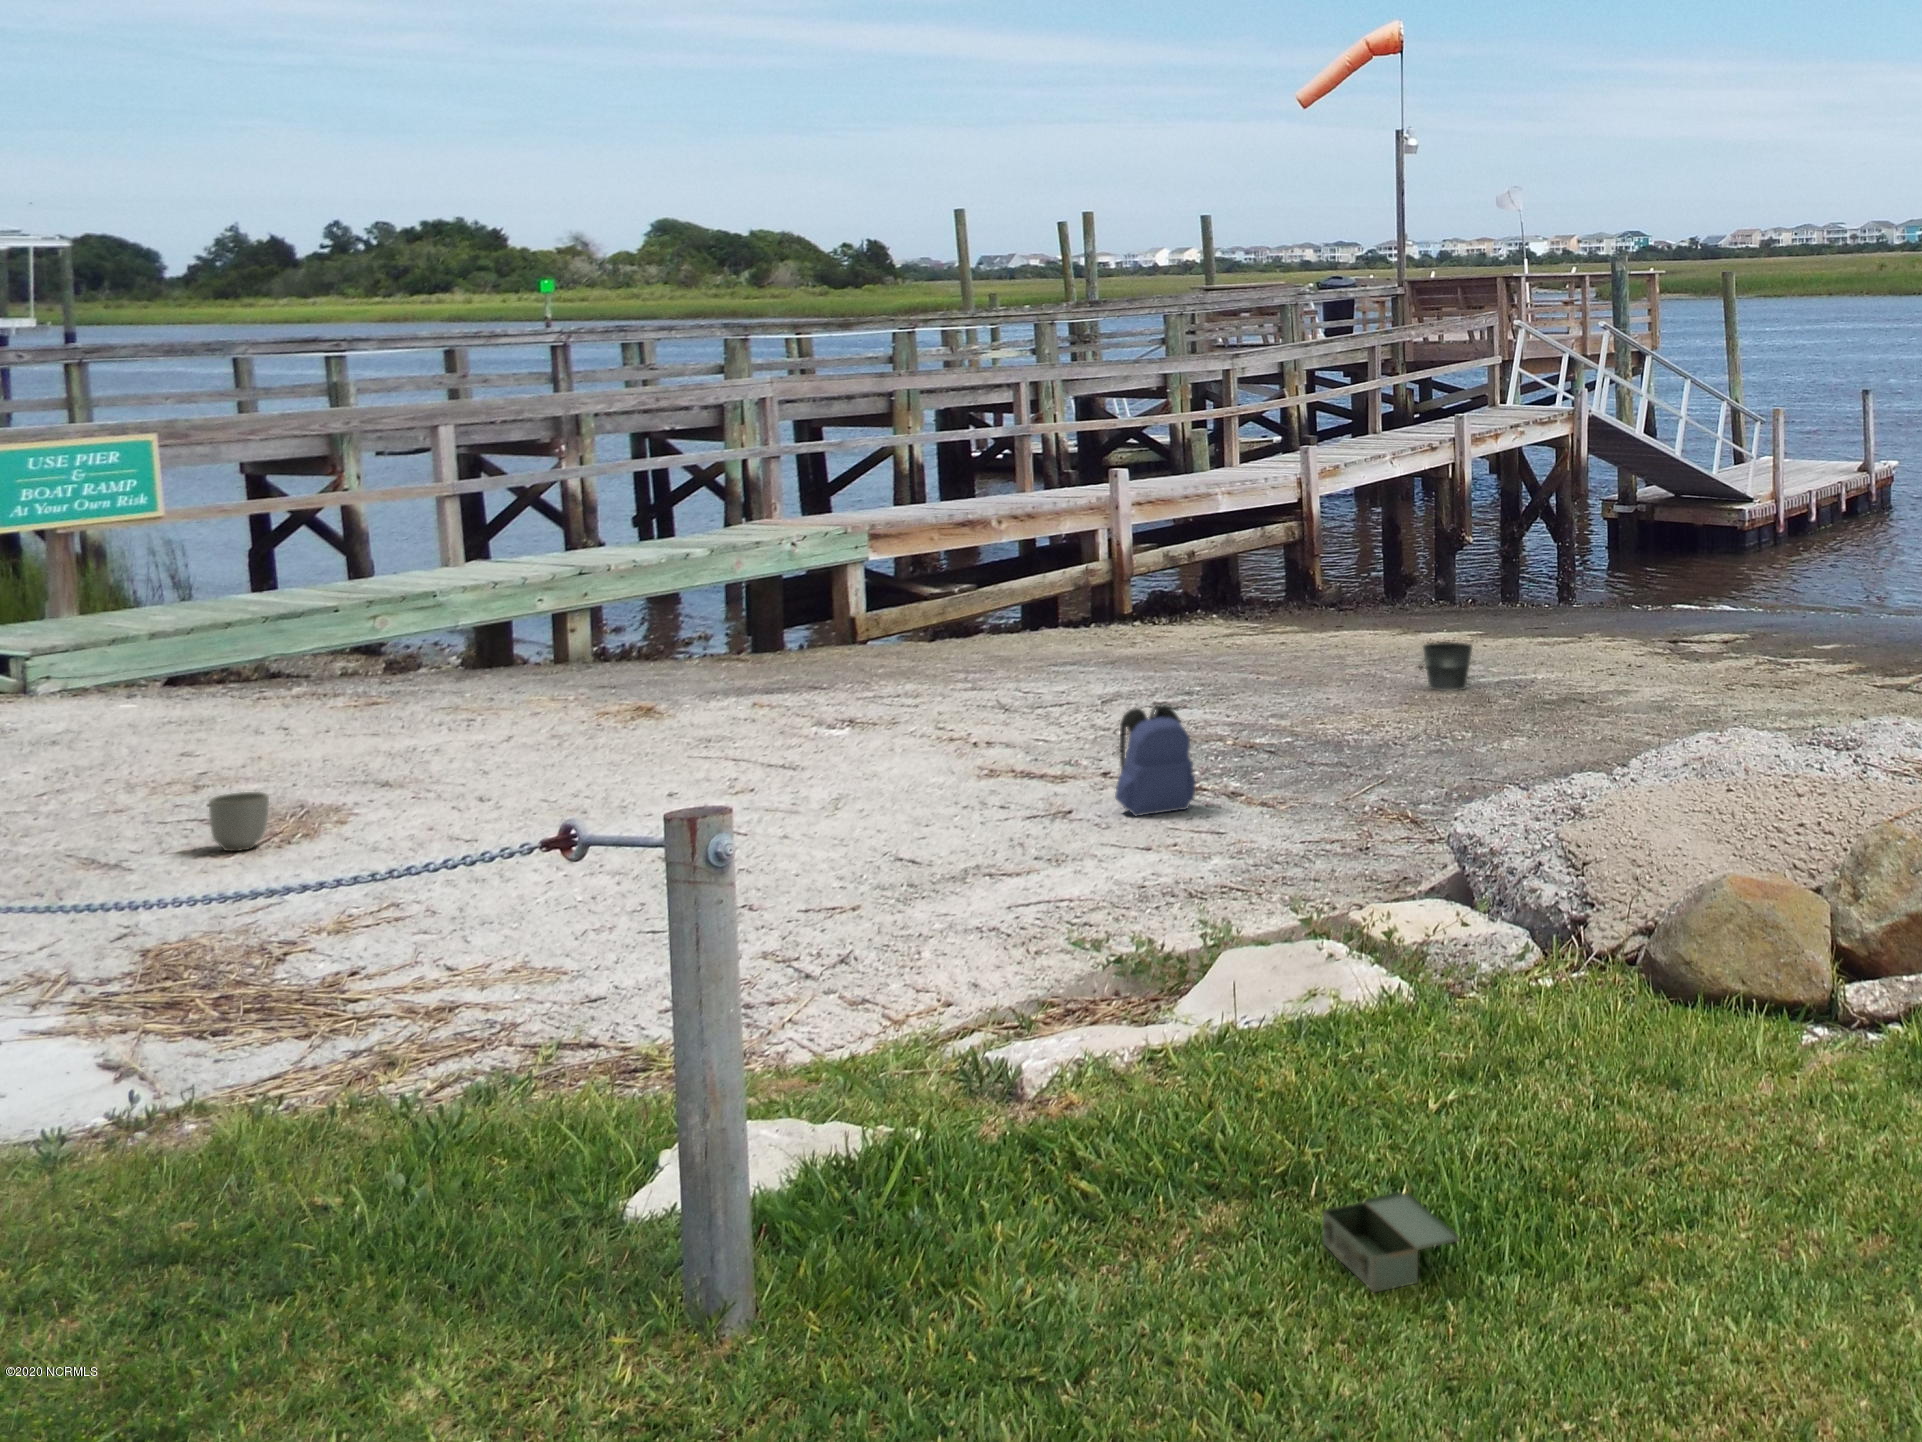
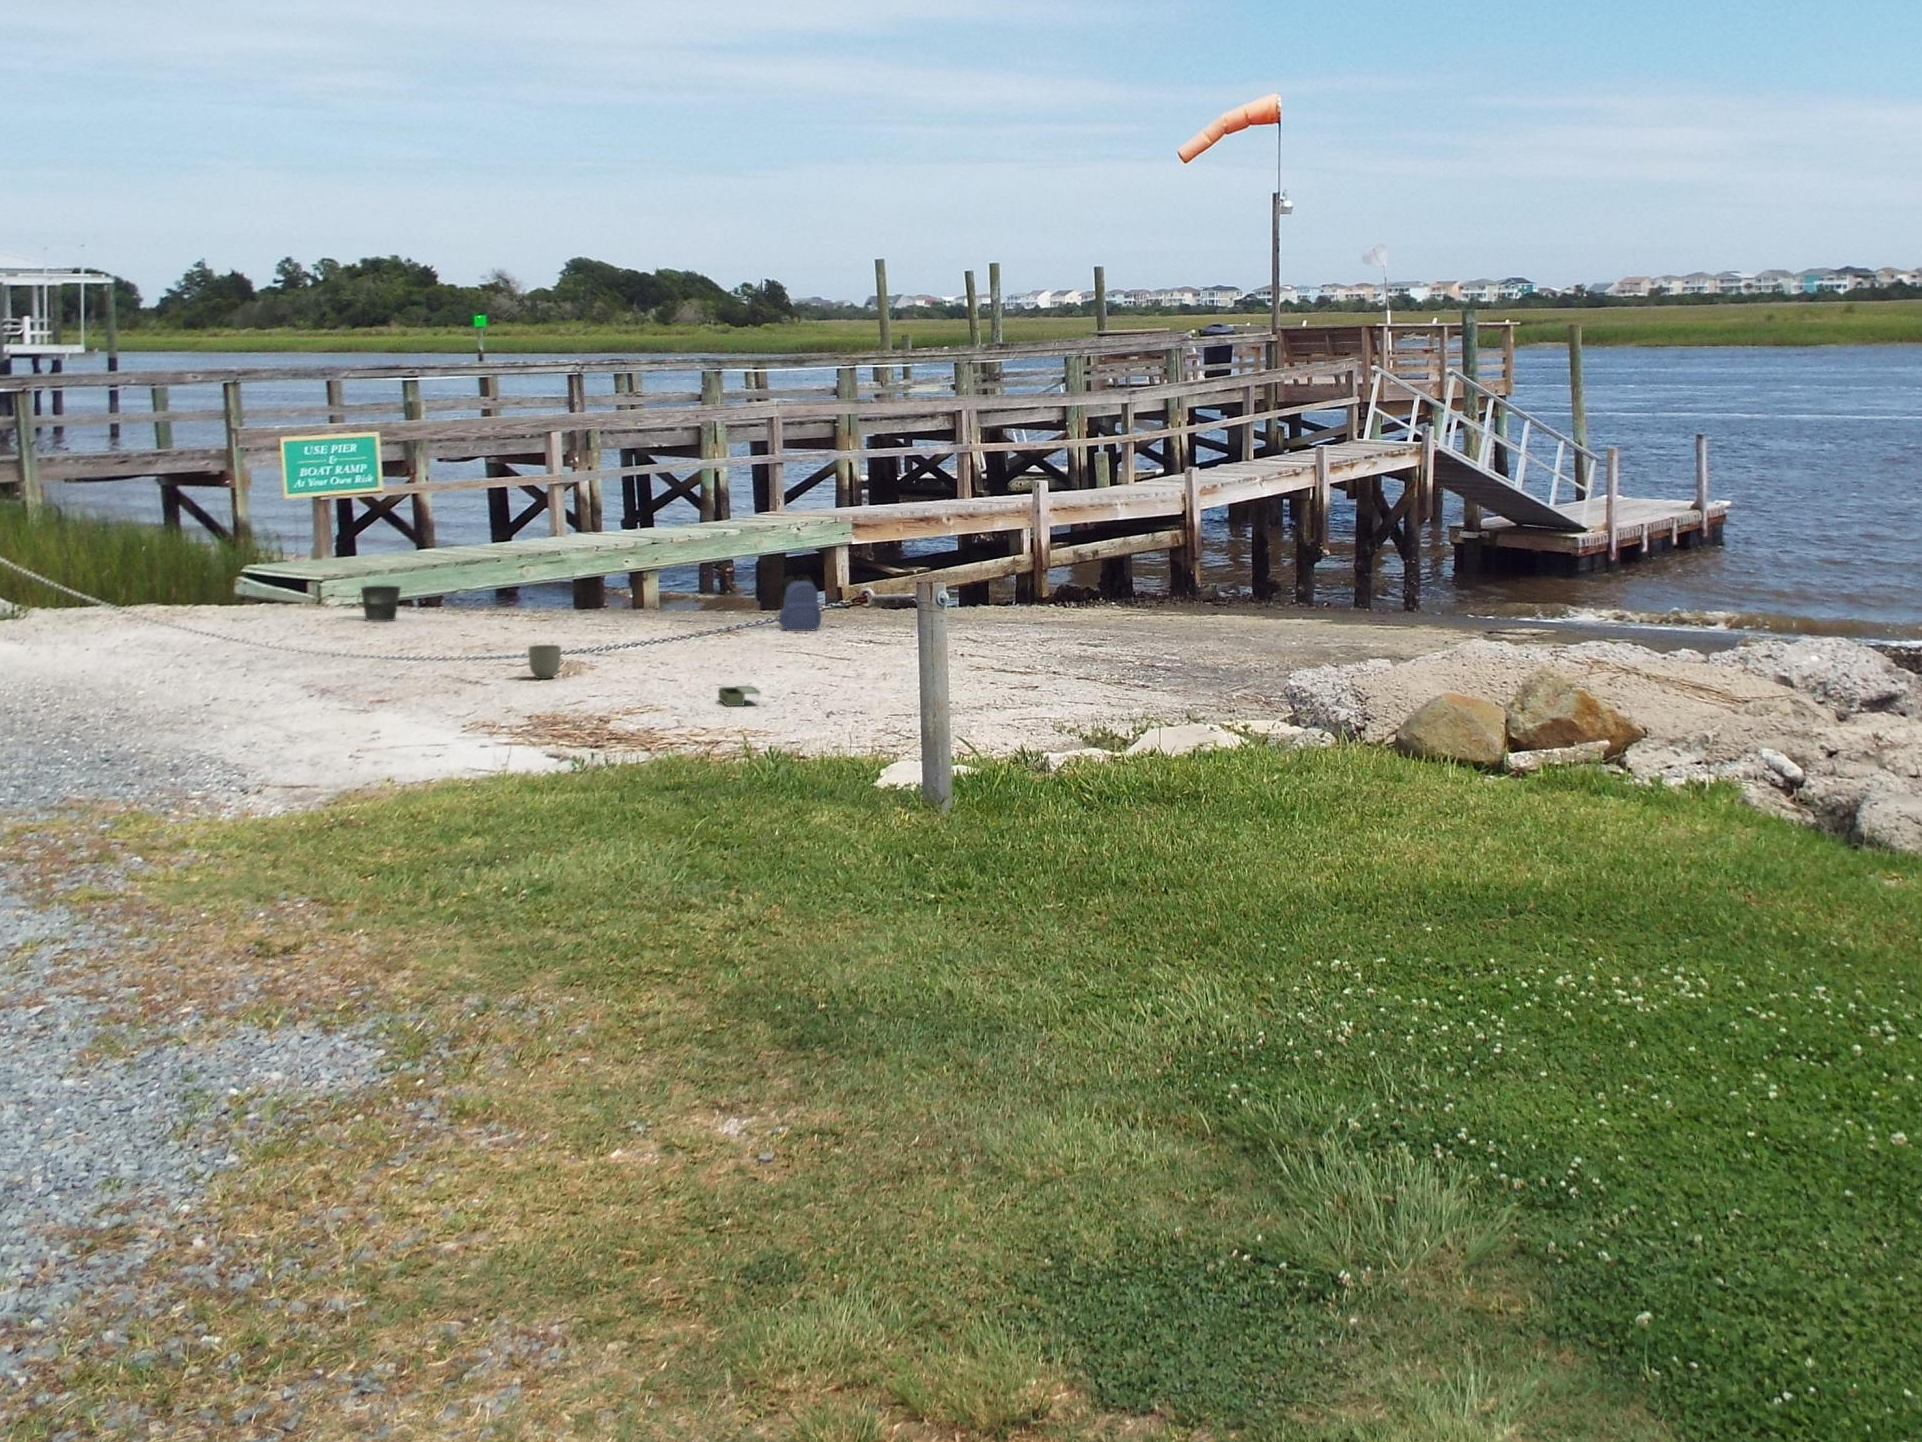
bucket: present [1420,642,1472,691] -> present [358,585,401,622]
backpack: present [1115,705,1196,816] -> present [779,575,821,631]
toolbox: present [1323,1192,1459,1293] -> present [718,686,760,706]

